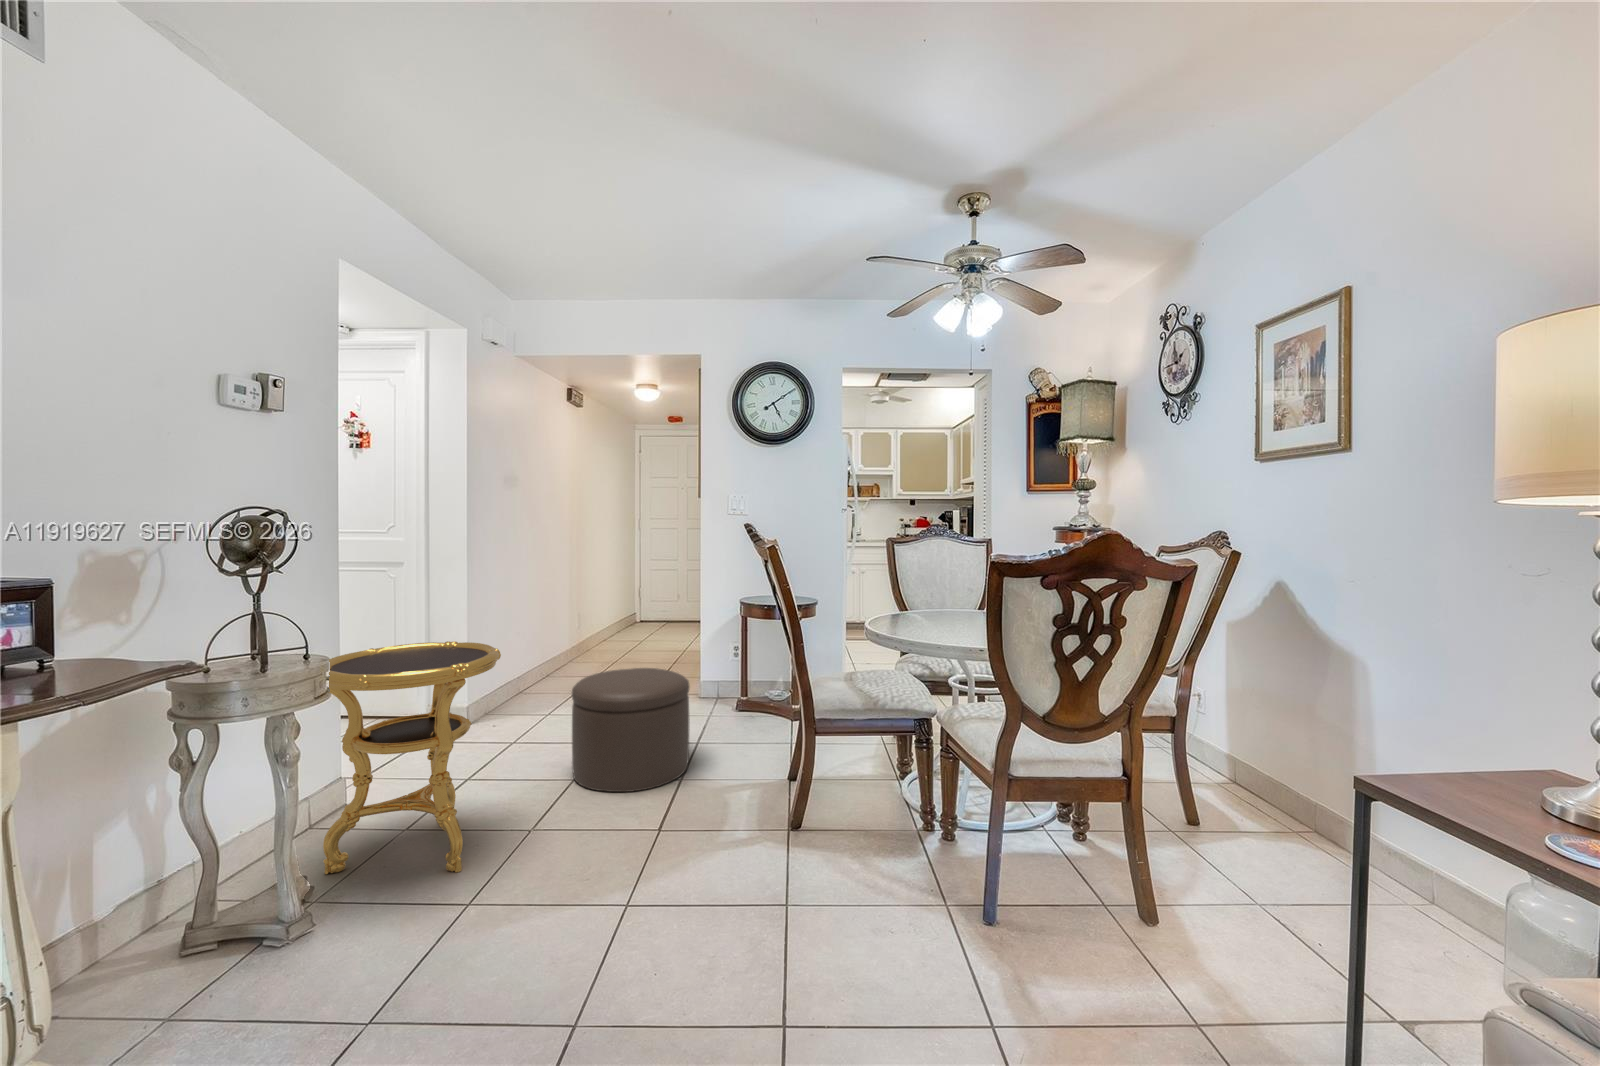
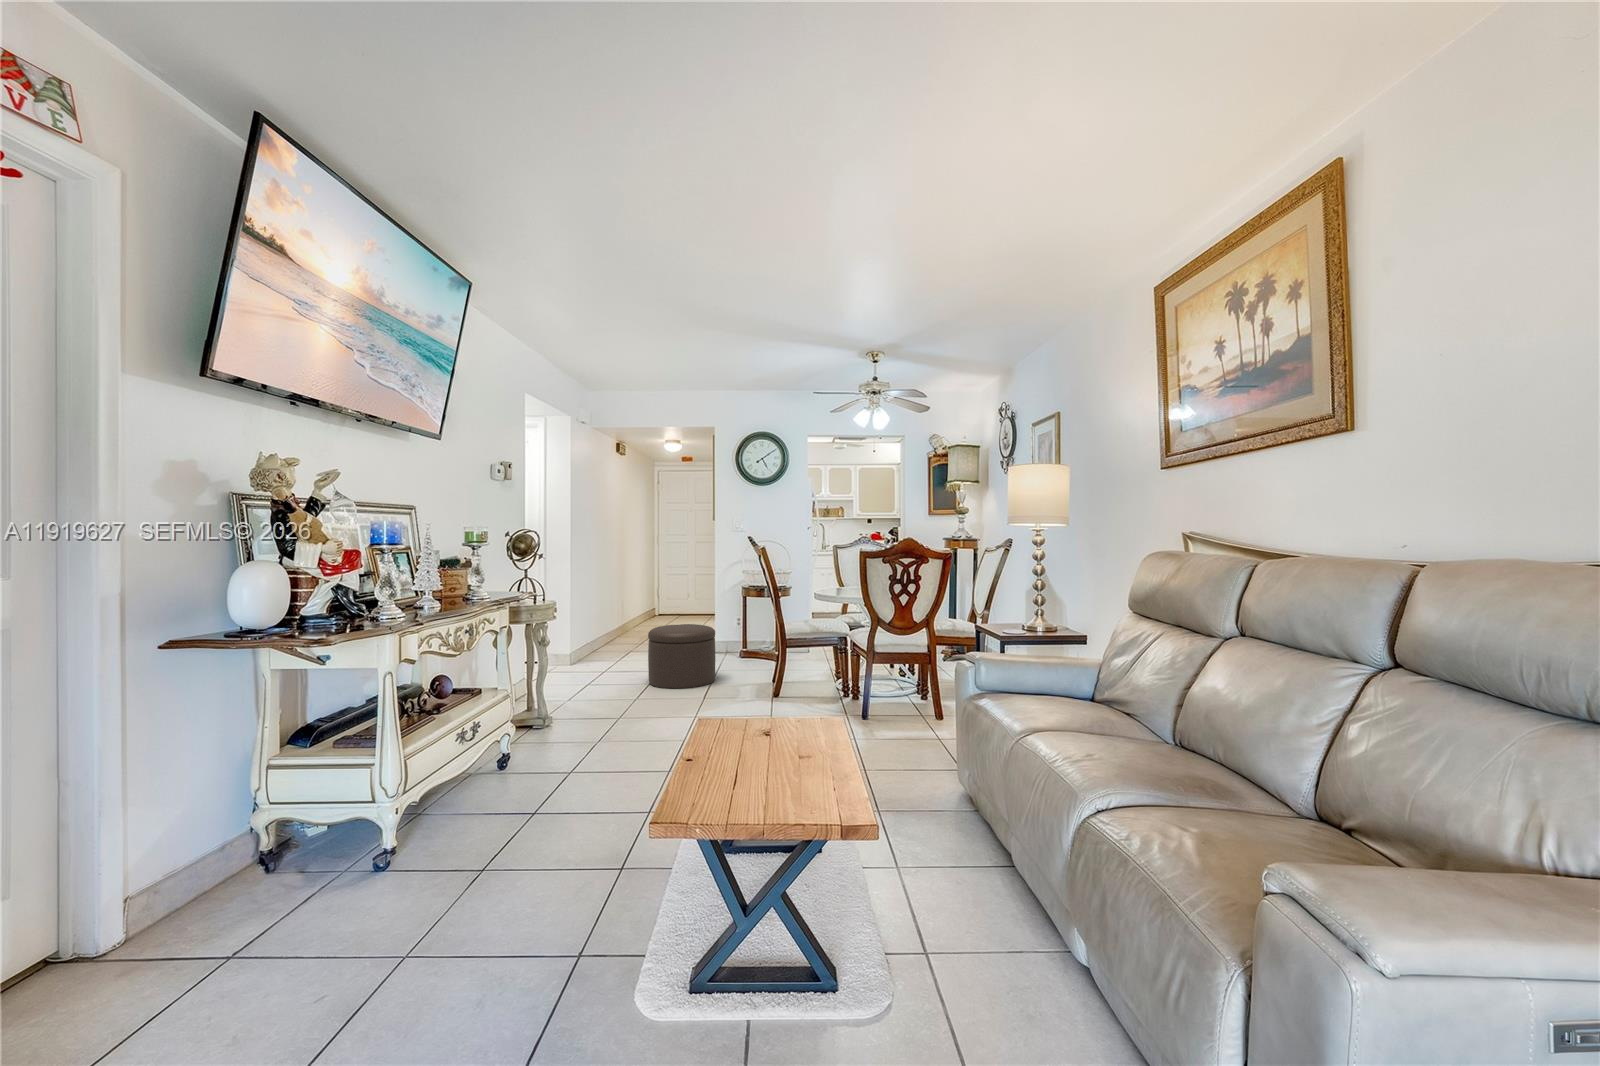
side table: present [323,641,501,874] -> none [538,602,622,712]

